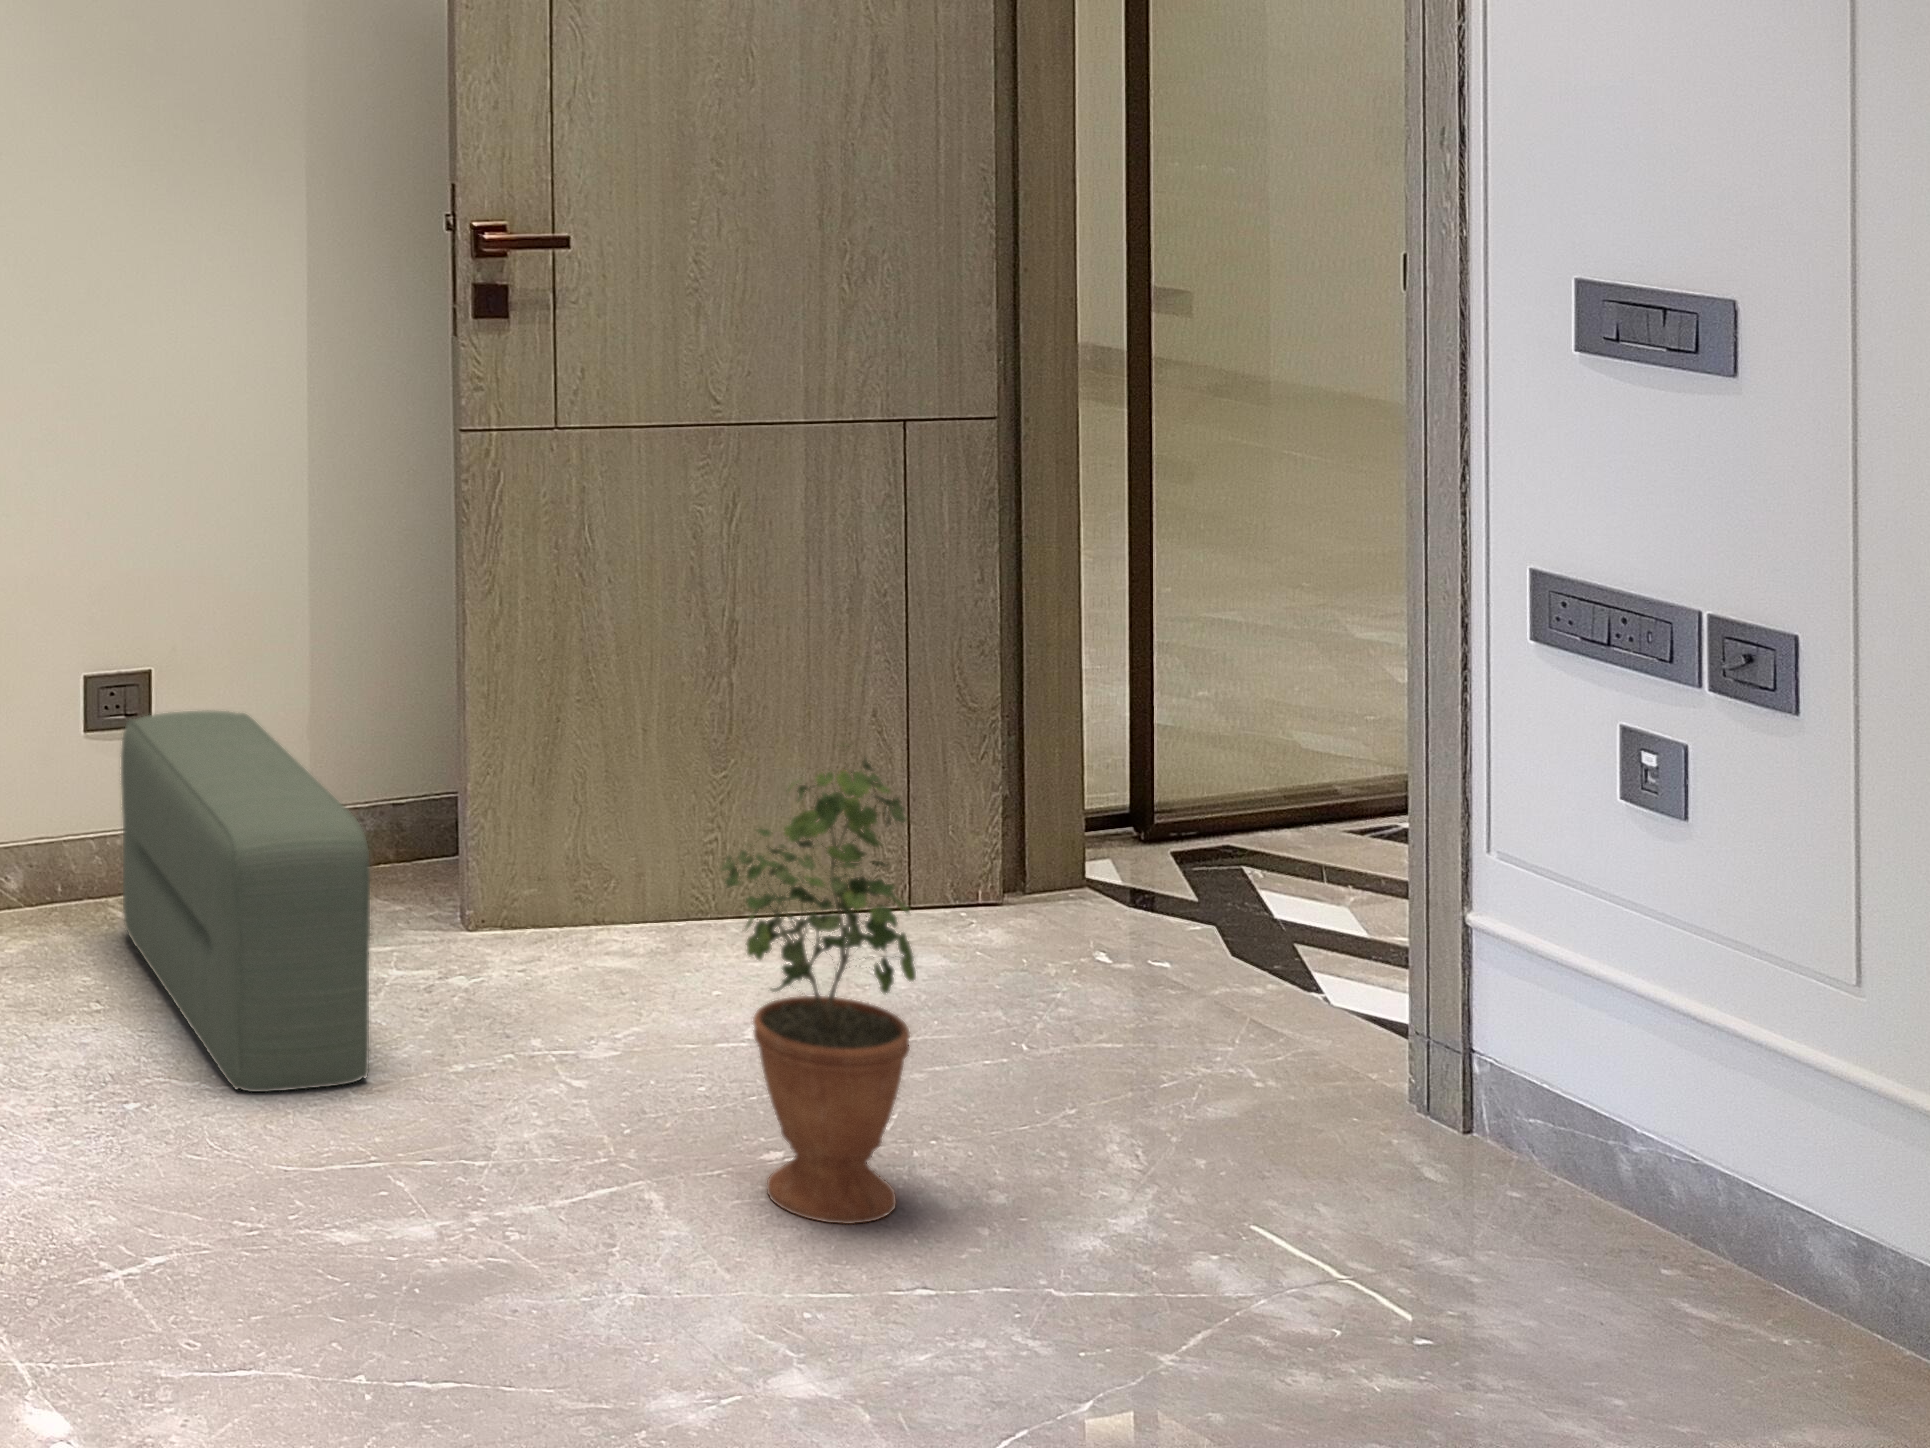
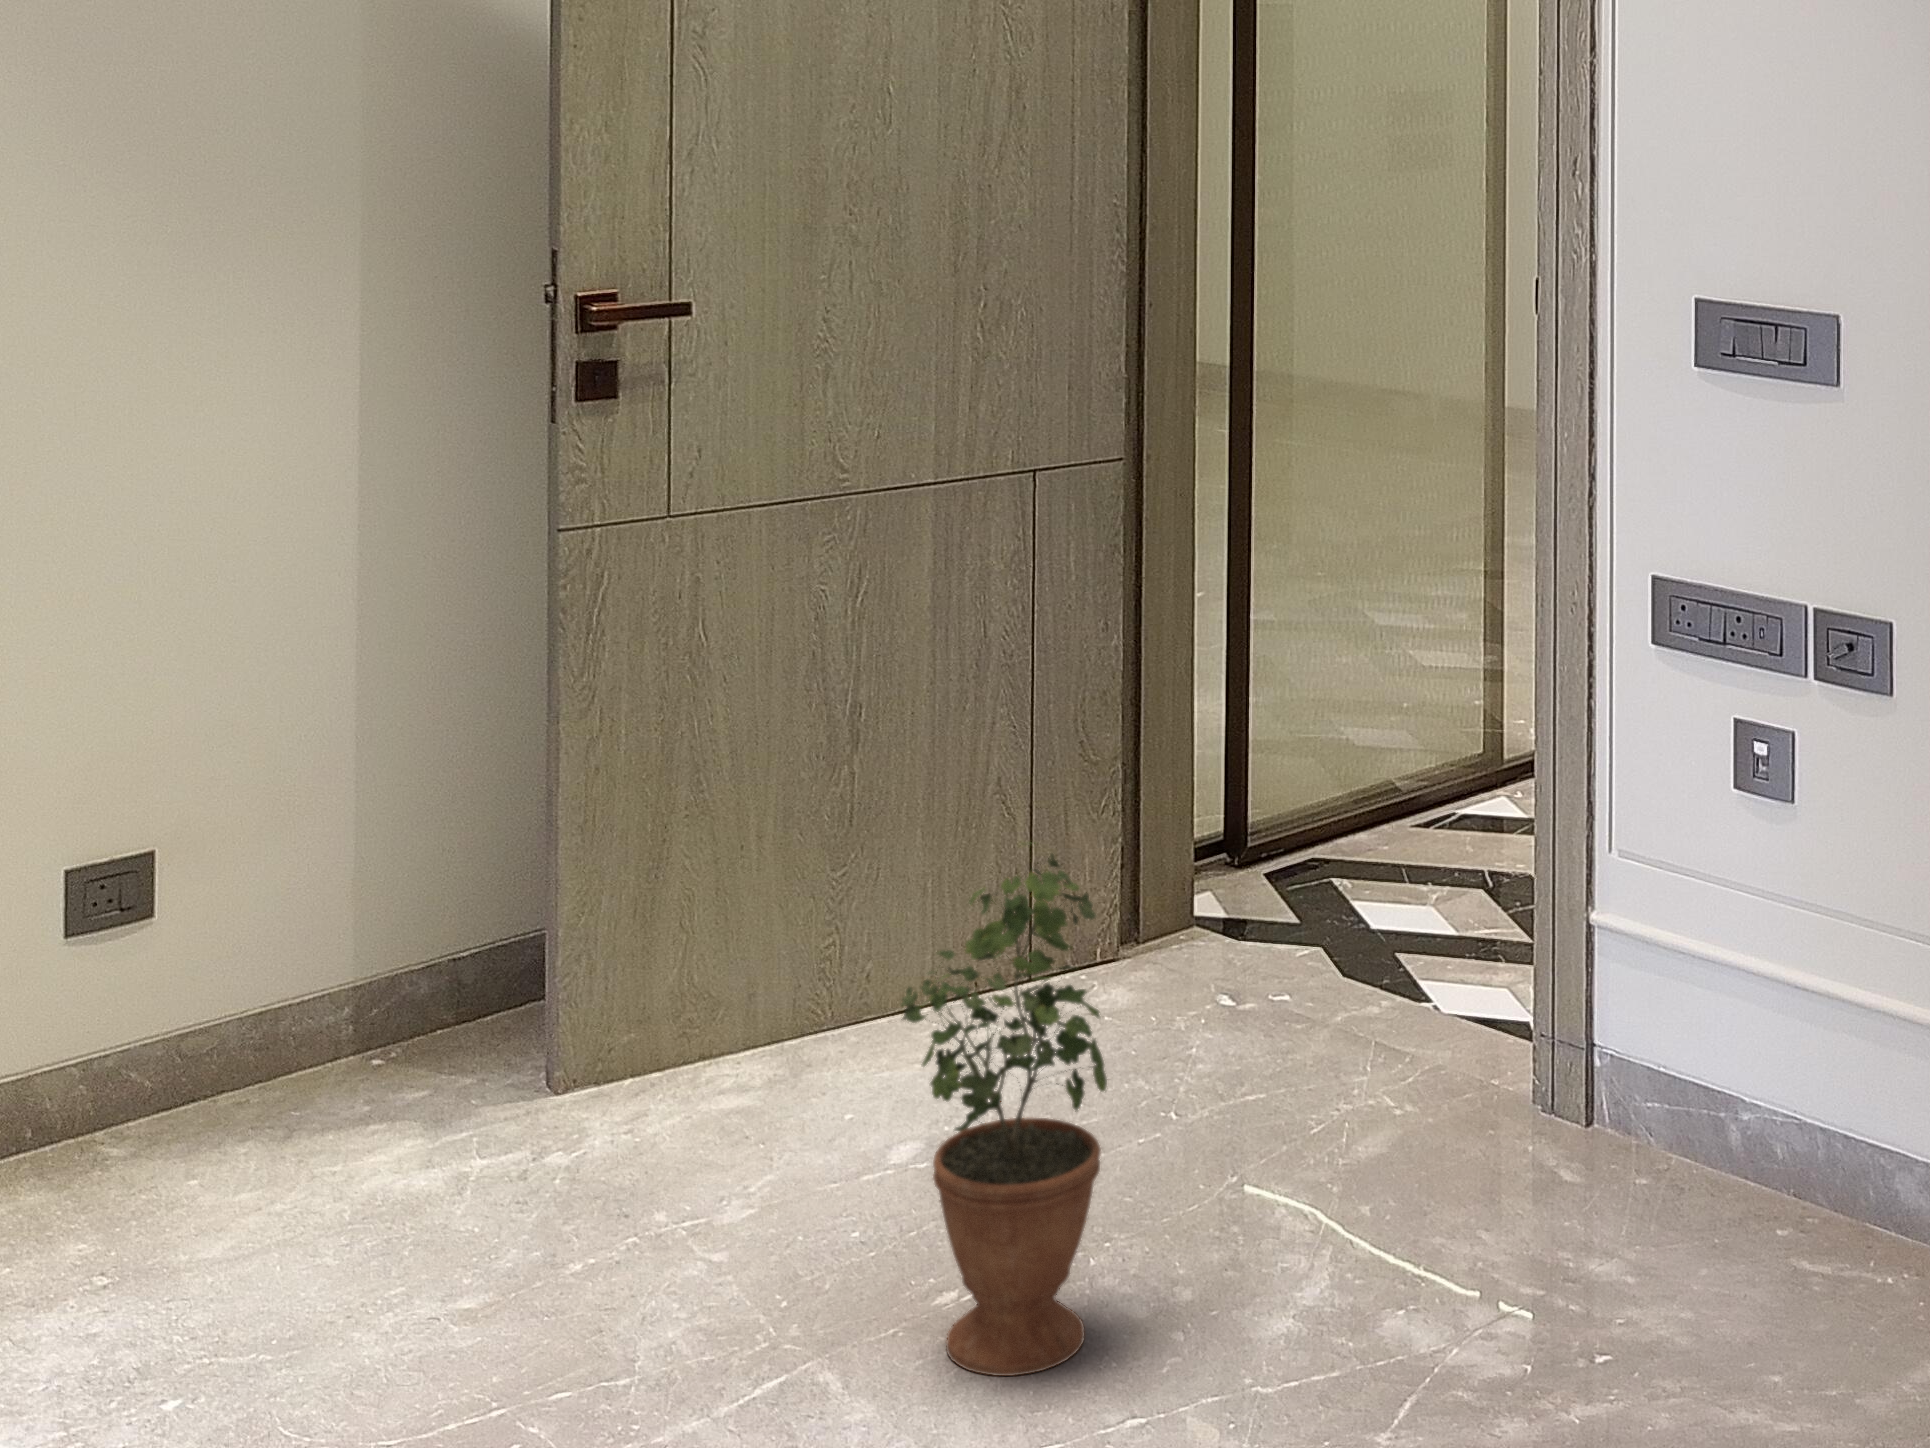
pouf: present [121,711,370,1092] -> none [127,881,470,1363]

